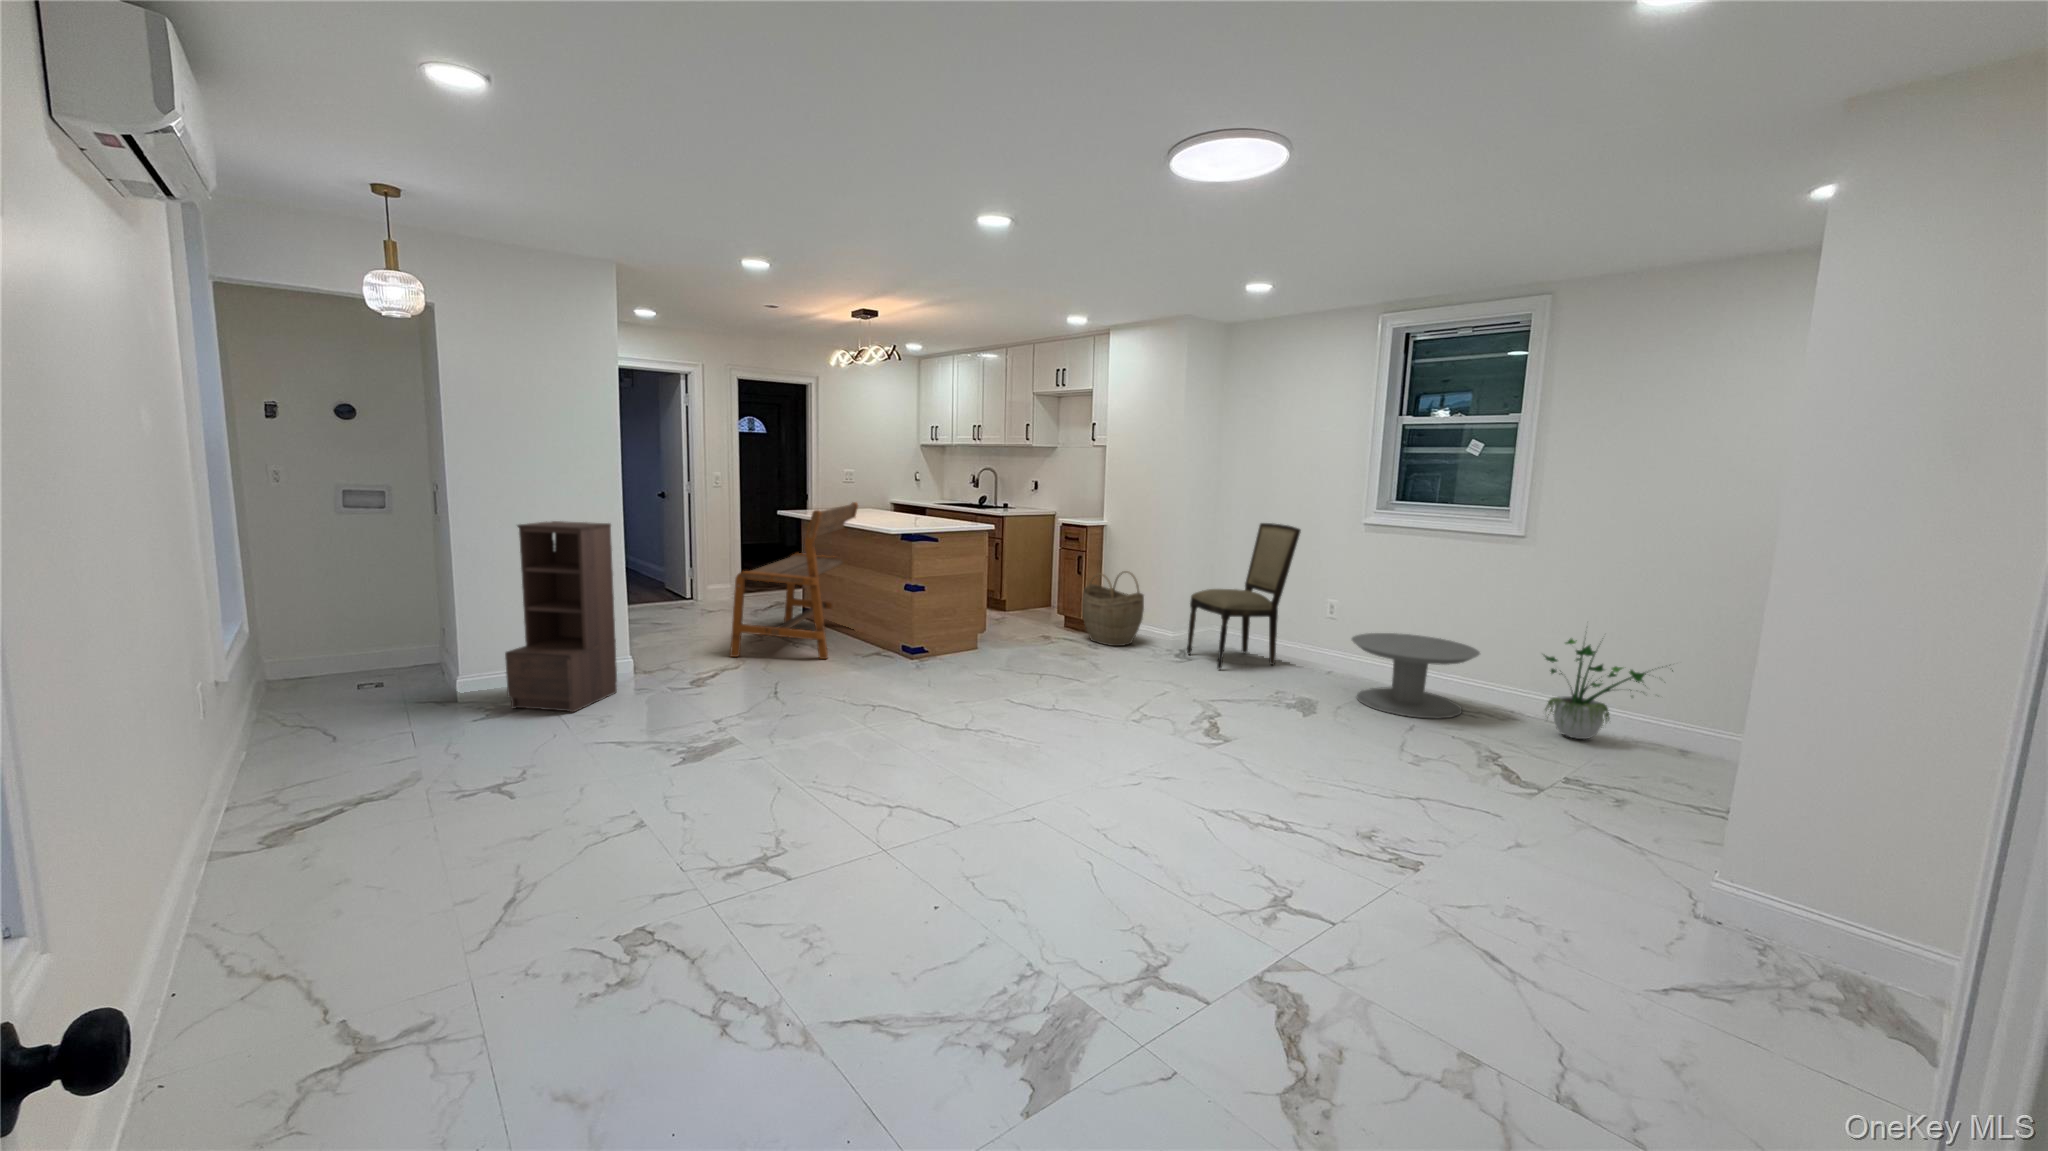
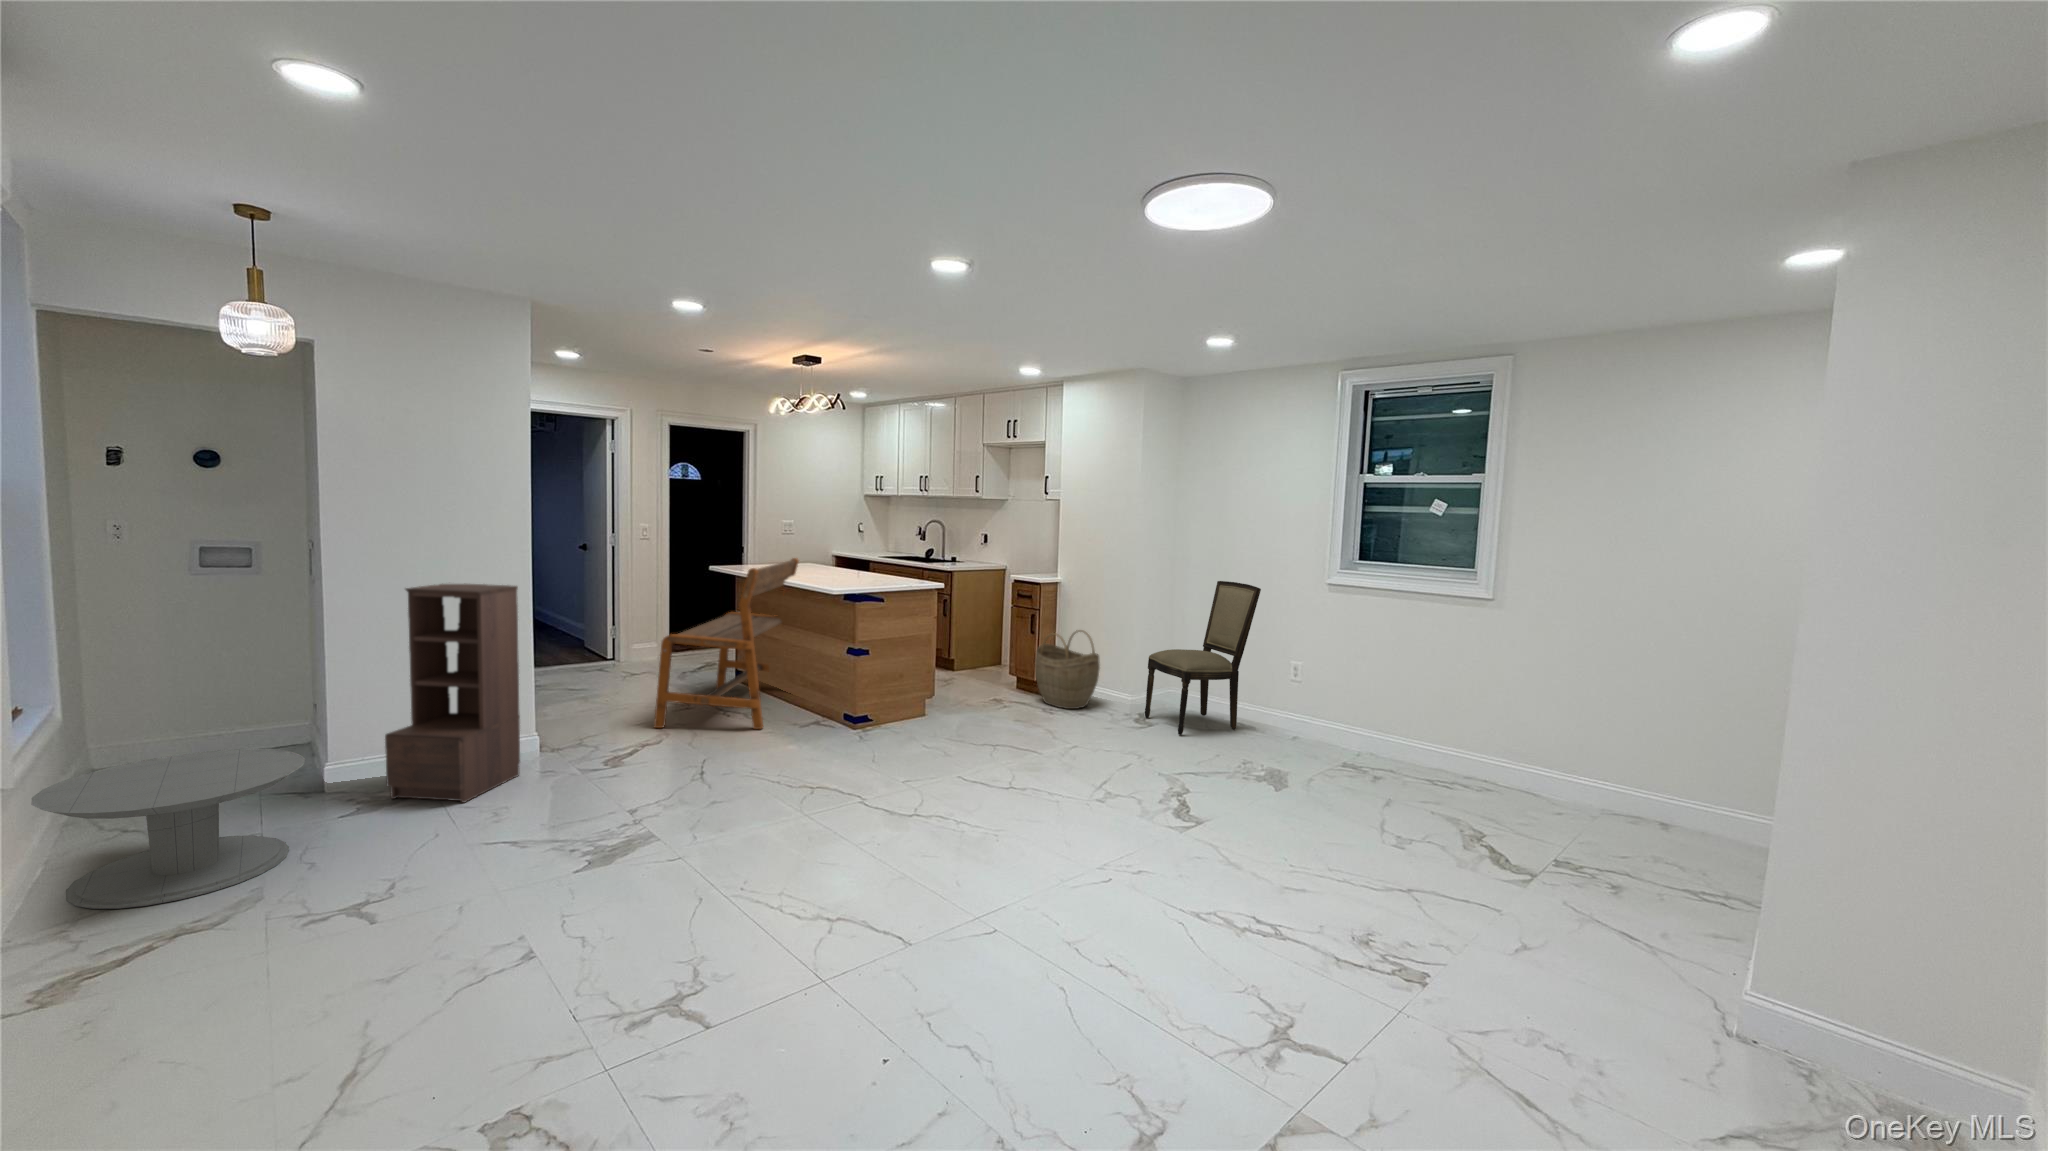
side table: present [1352,633,1480,719] -> present [31,749,305,909]
potted plant: present [1544,638,1673,739] -> none [1511,683,1659,810]

